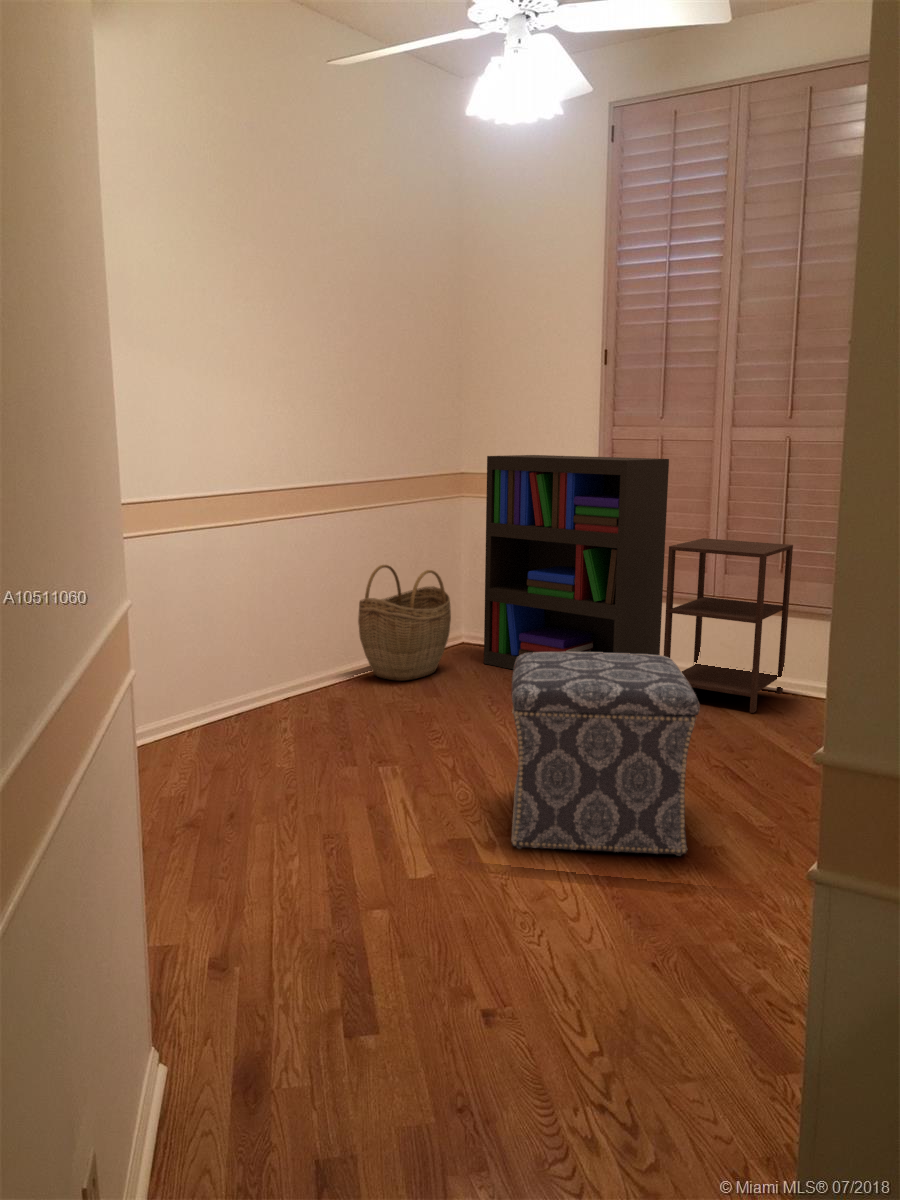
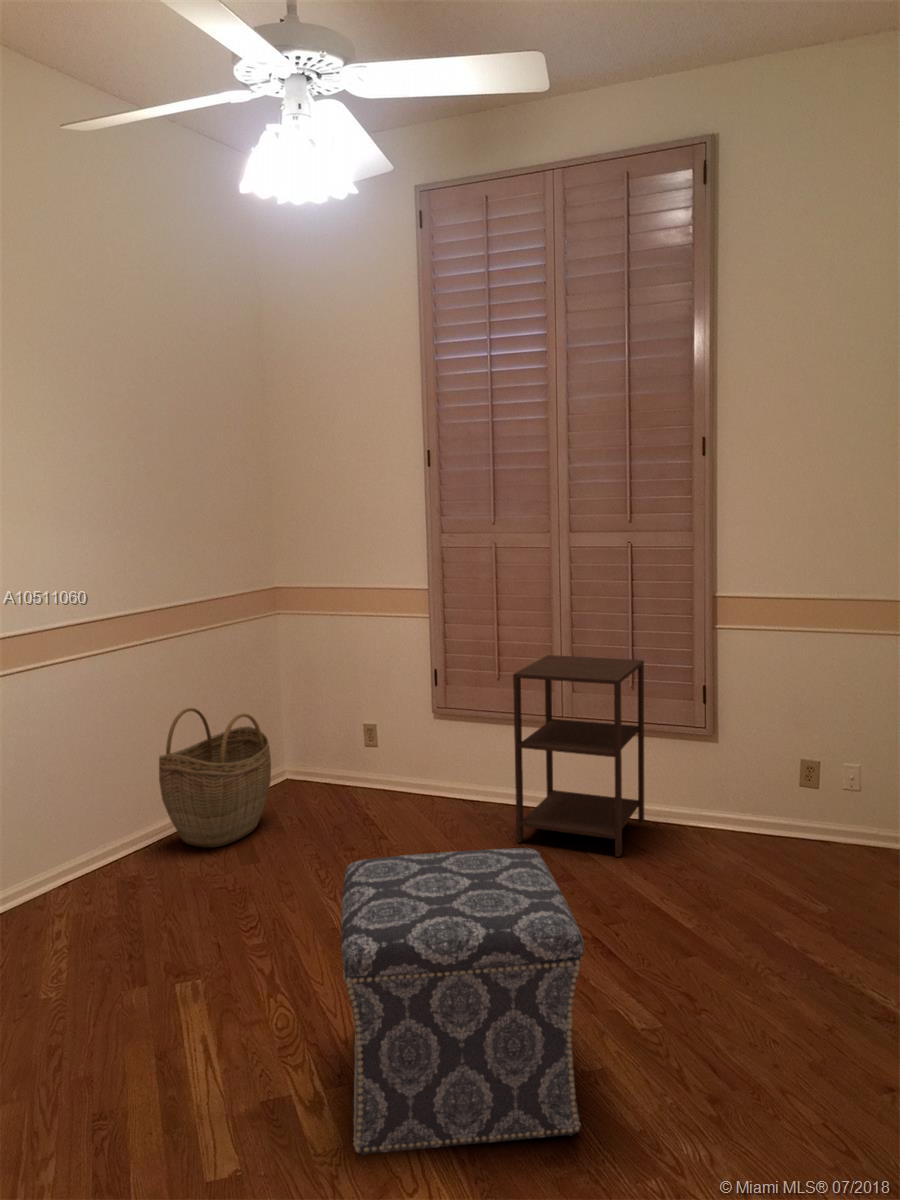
bookshelf: present [484,455,669,669] -> none [302,567,510,837]

